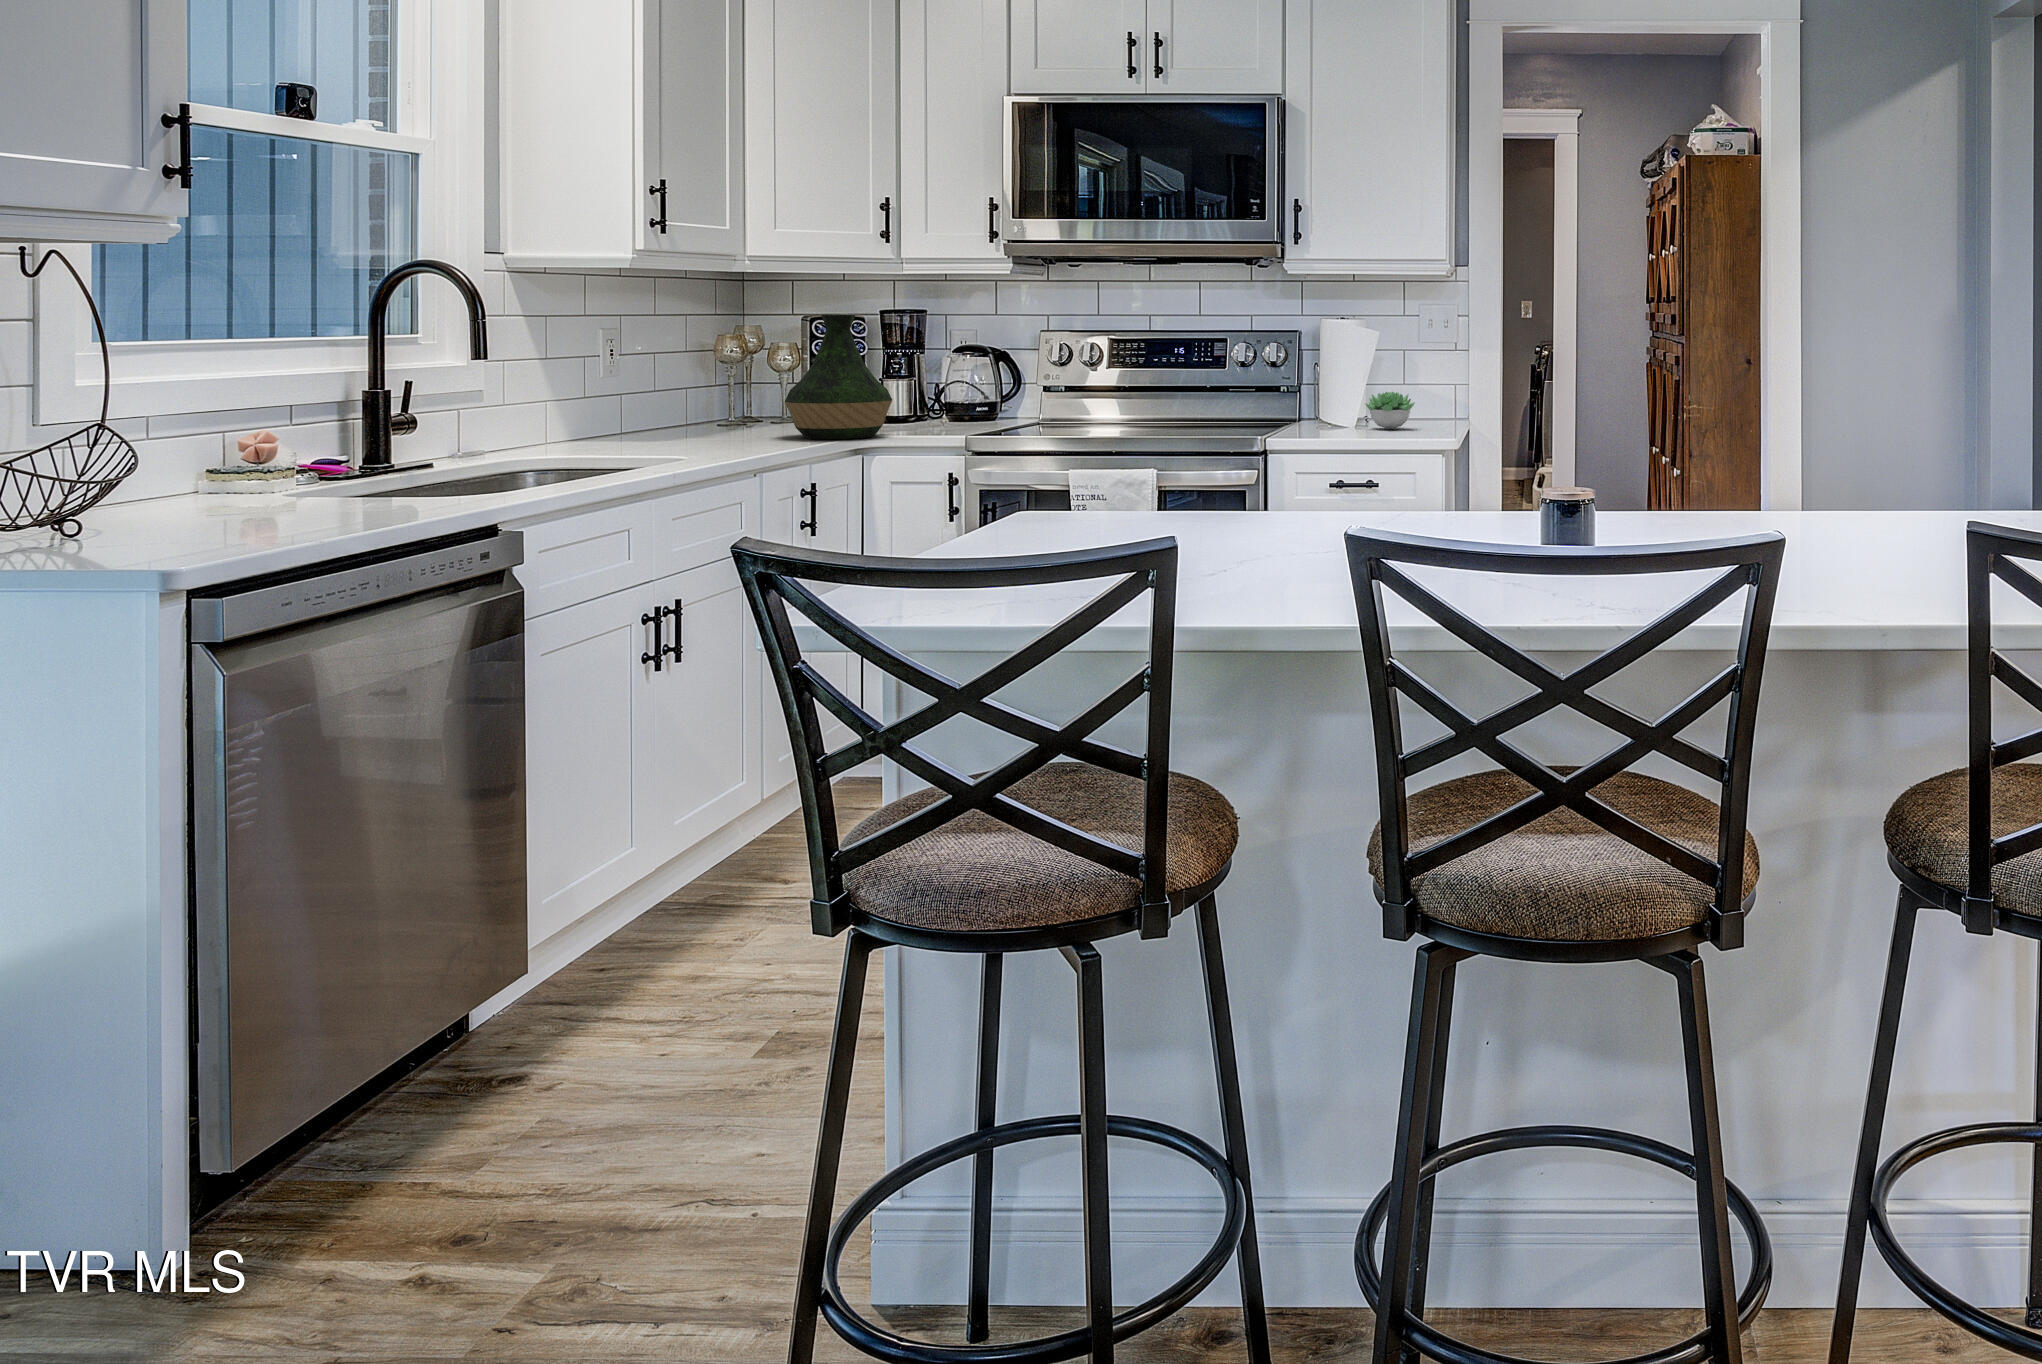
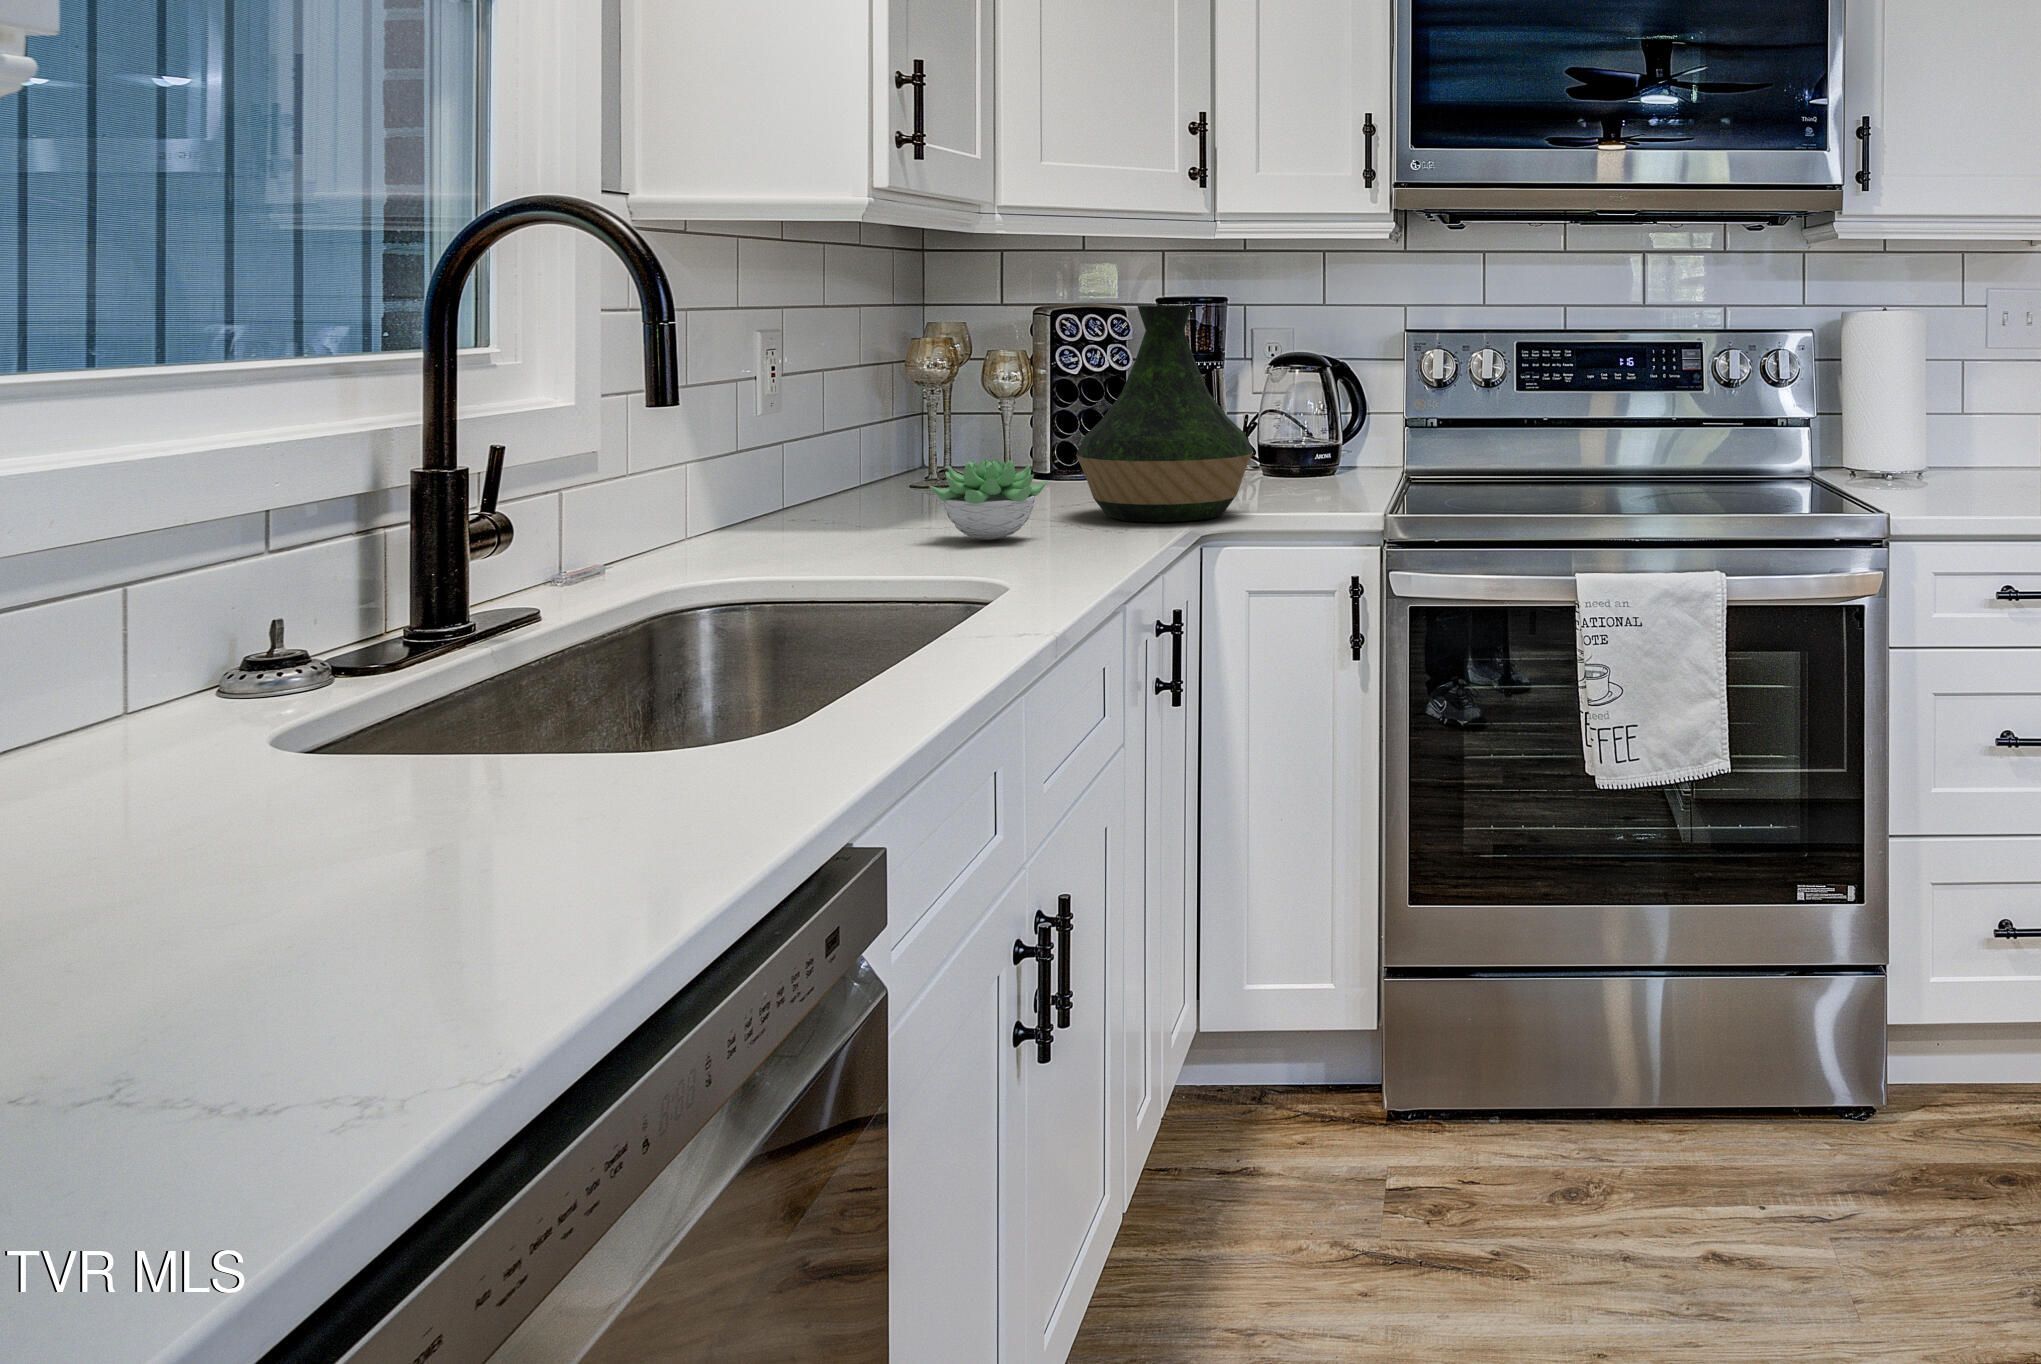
succulent plant: present [1366,392,1415,429] -> present [930,459,1048,540]

